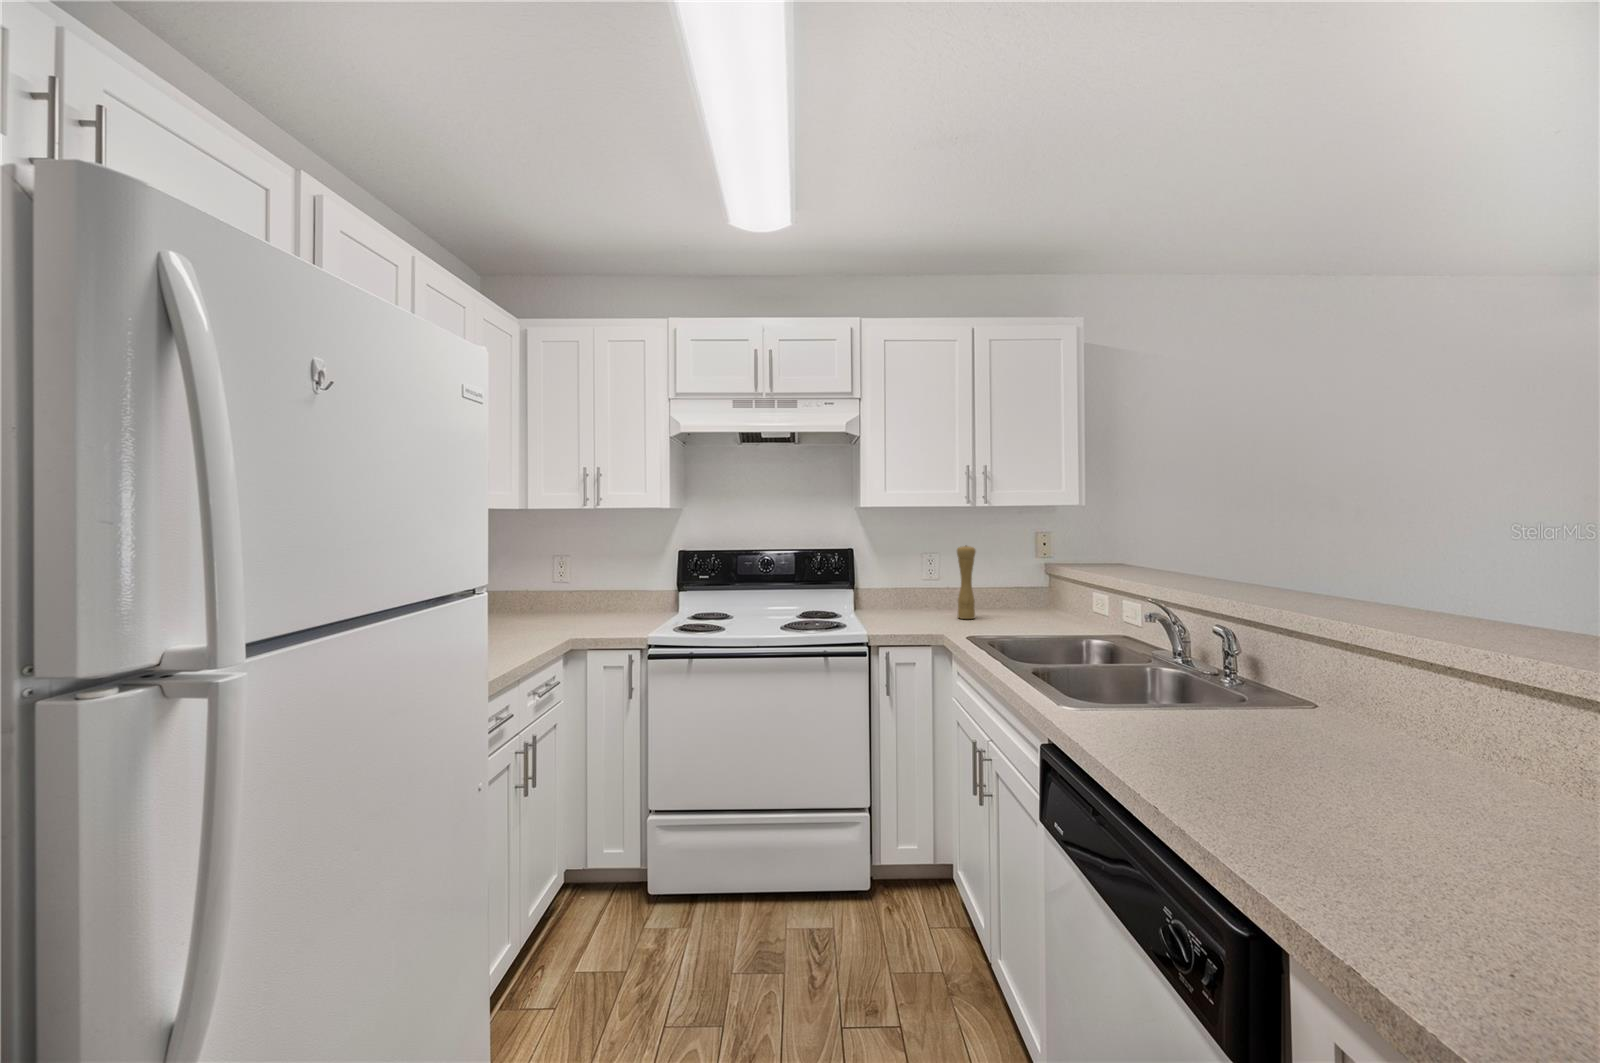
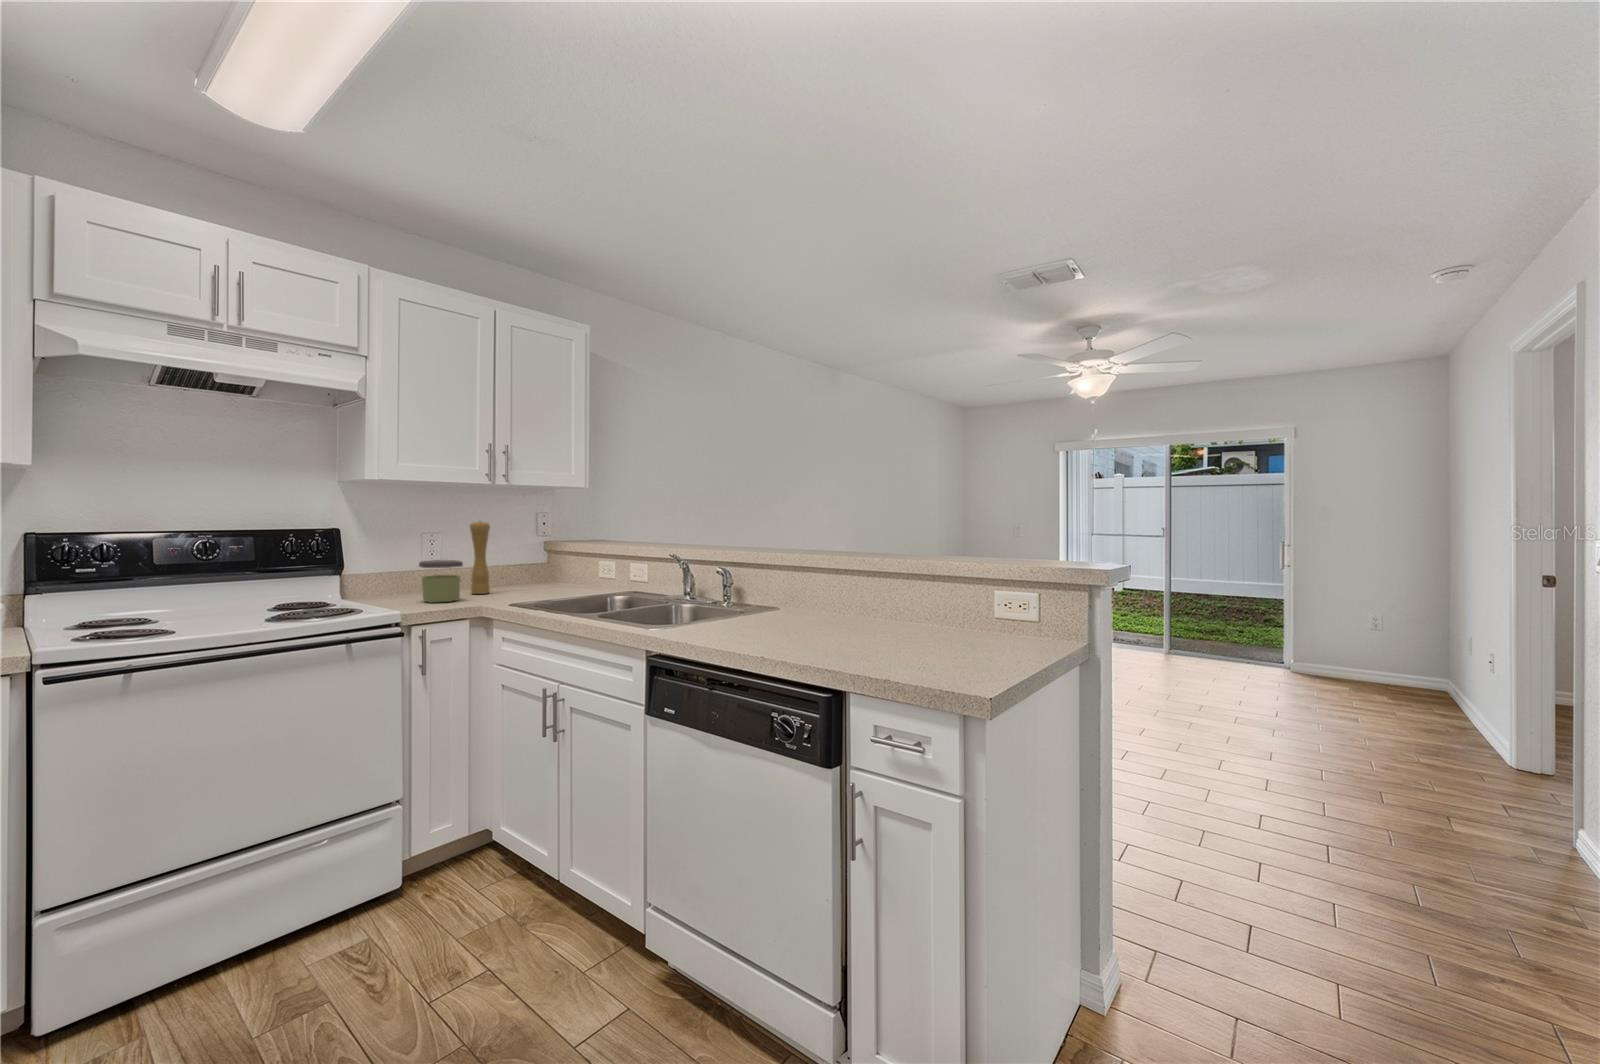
jar: none [904,585,940,627] -> present [419,560,463,603]

